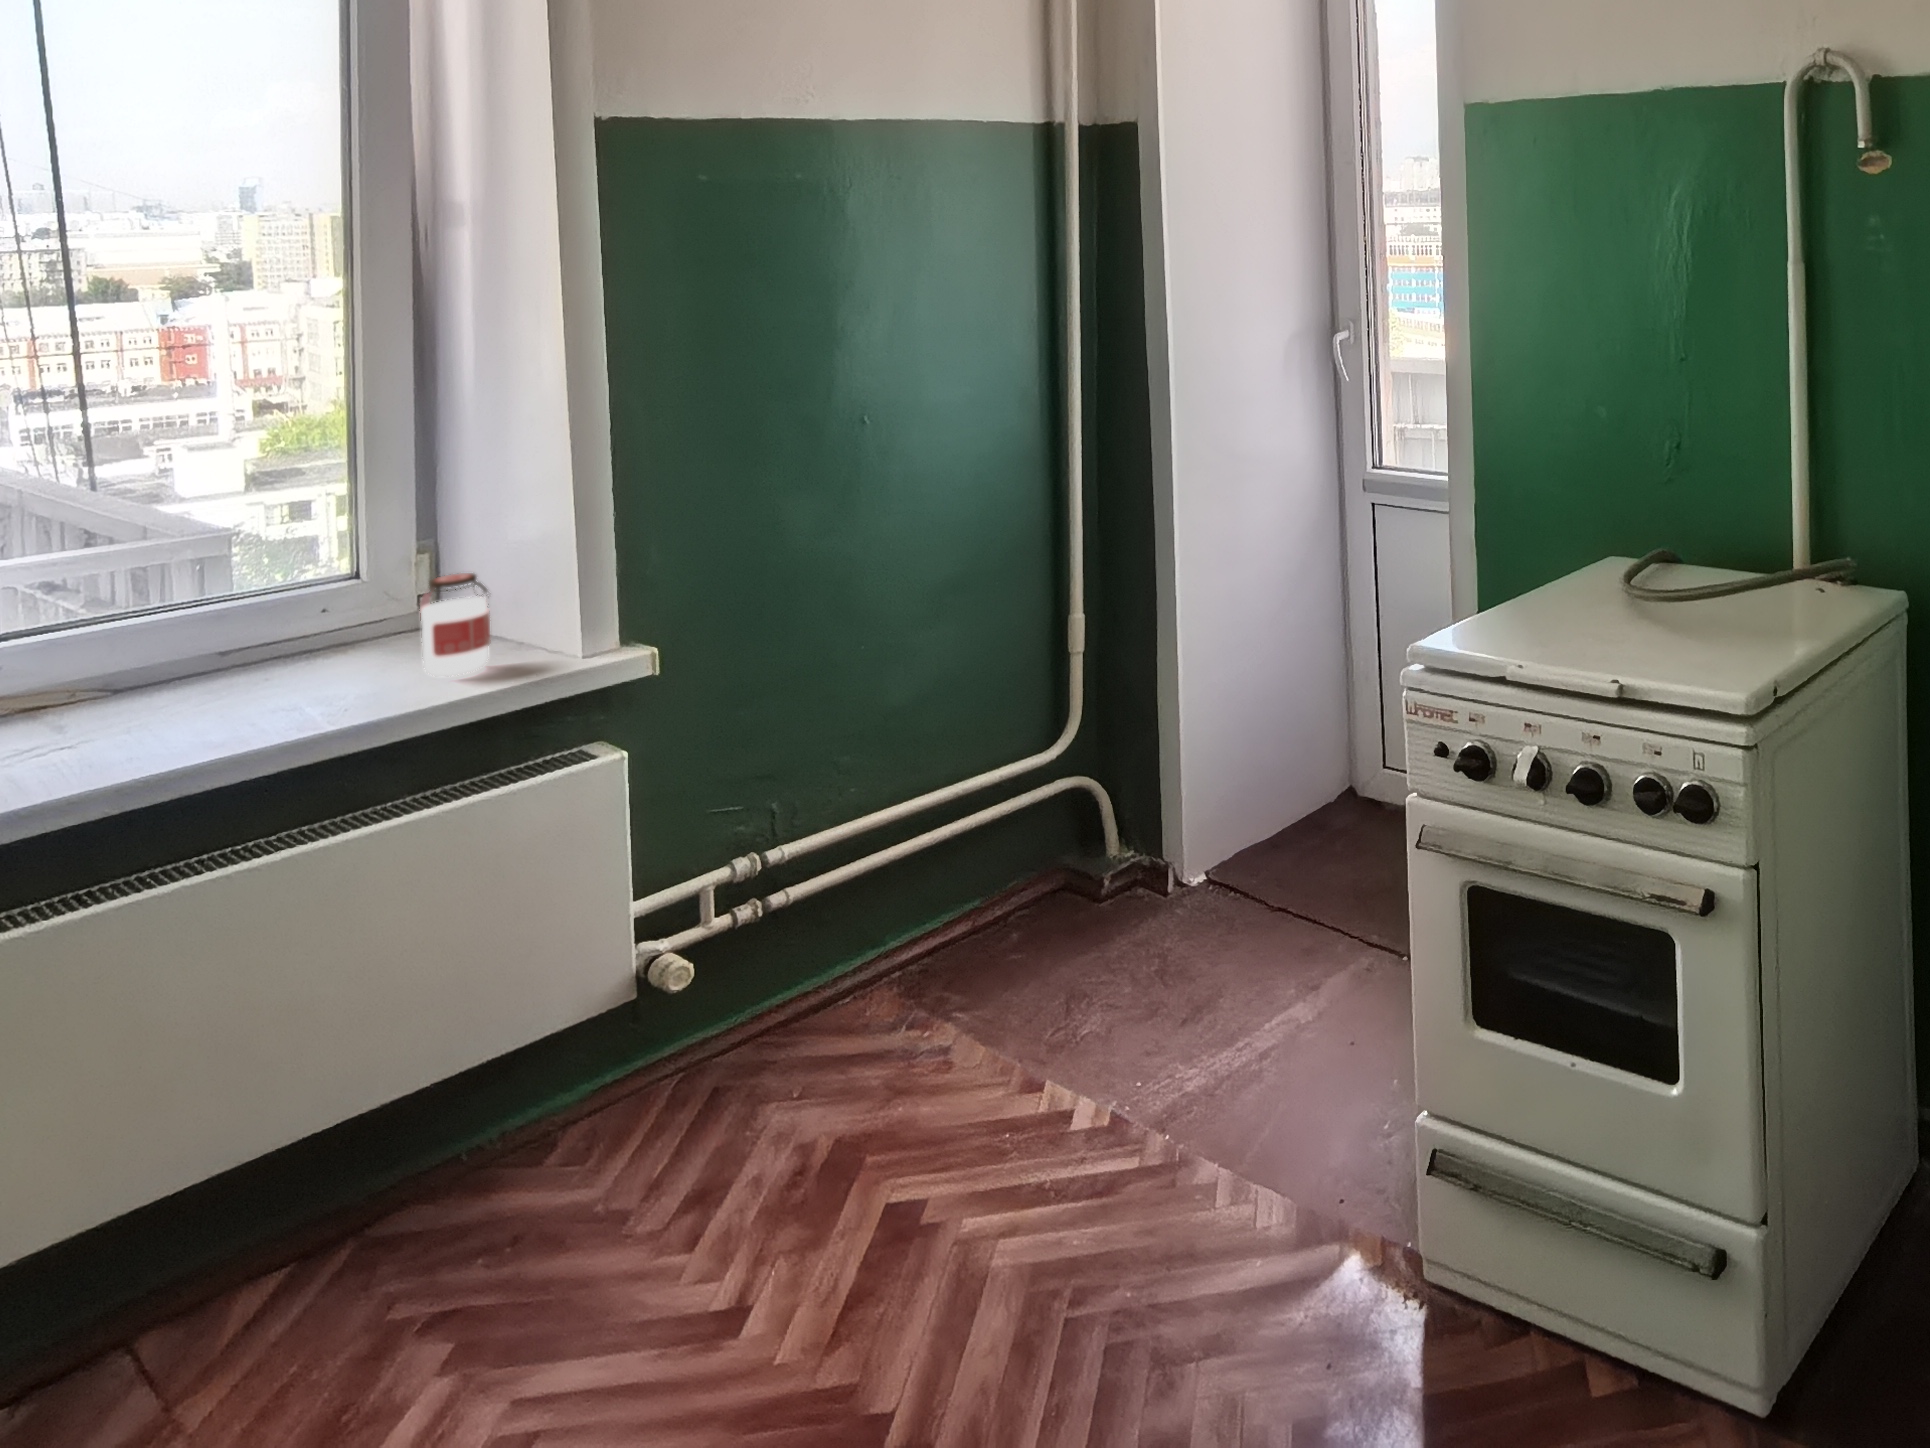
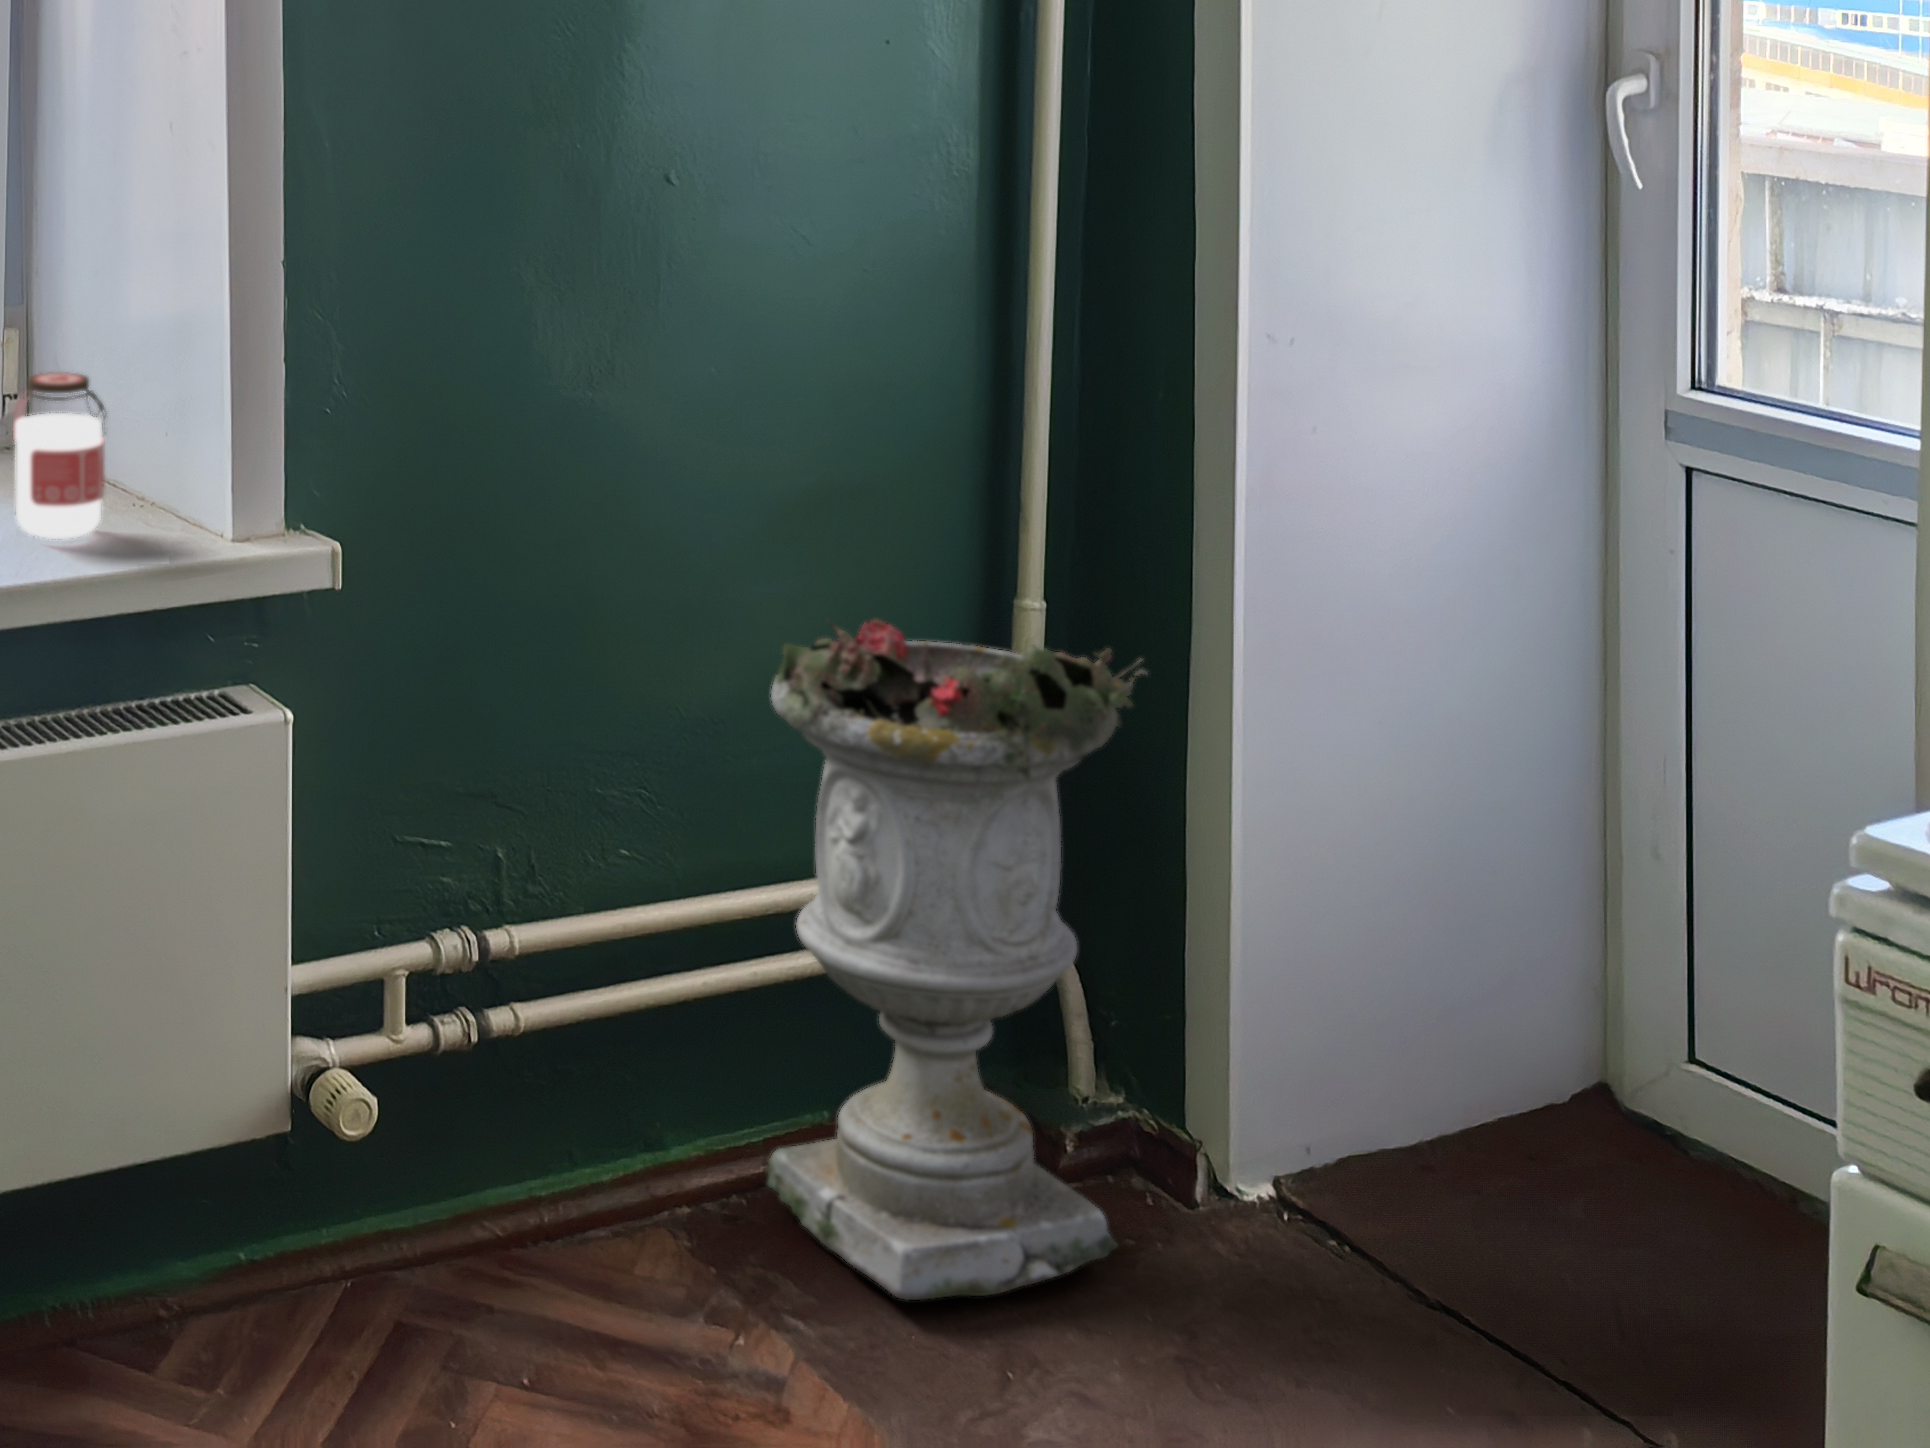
planter: none [933,629,1130,984] -> present [767,619,1146,1300]

